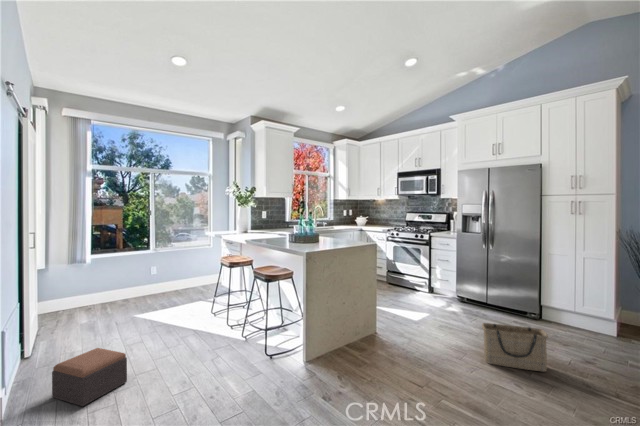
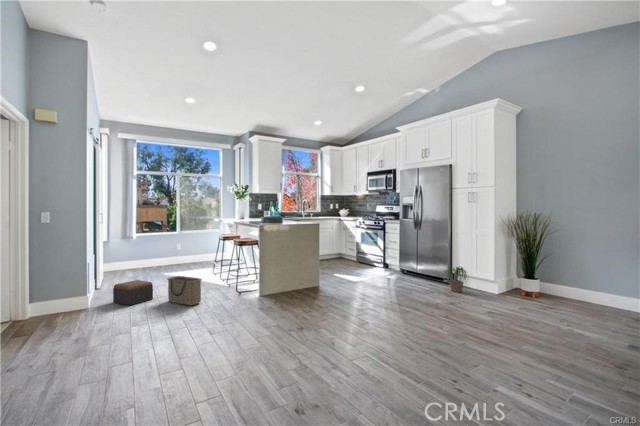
potted plant: none [541,301,593,338] -> present [445,267,467,292]
basket: present [482,323,548,372] -> present [167,276,202,305]

